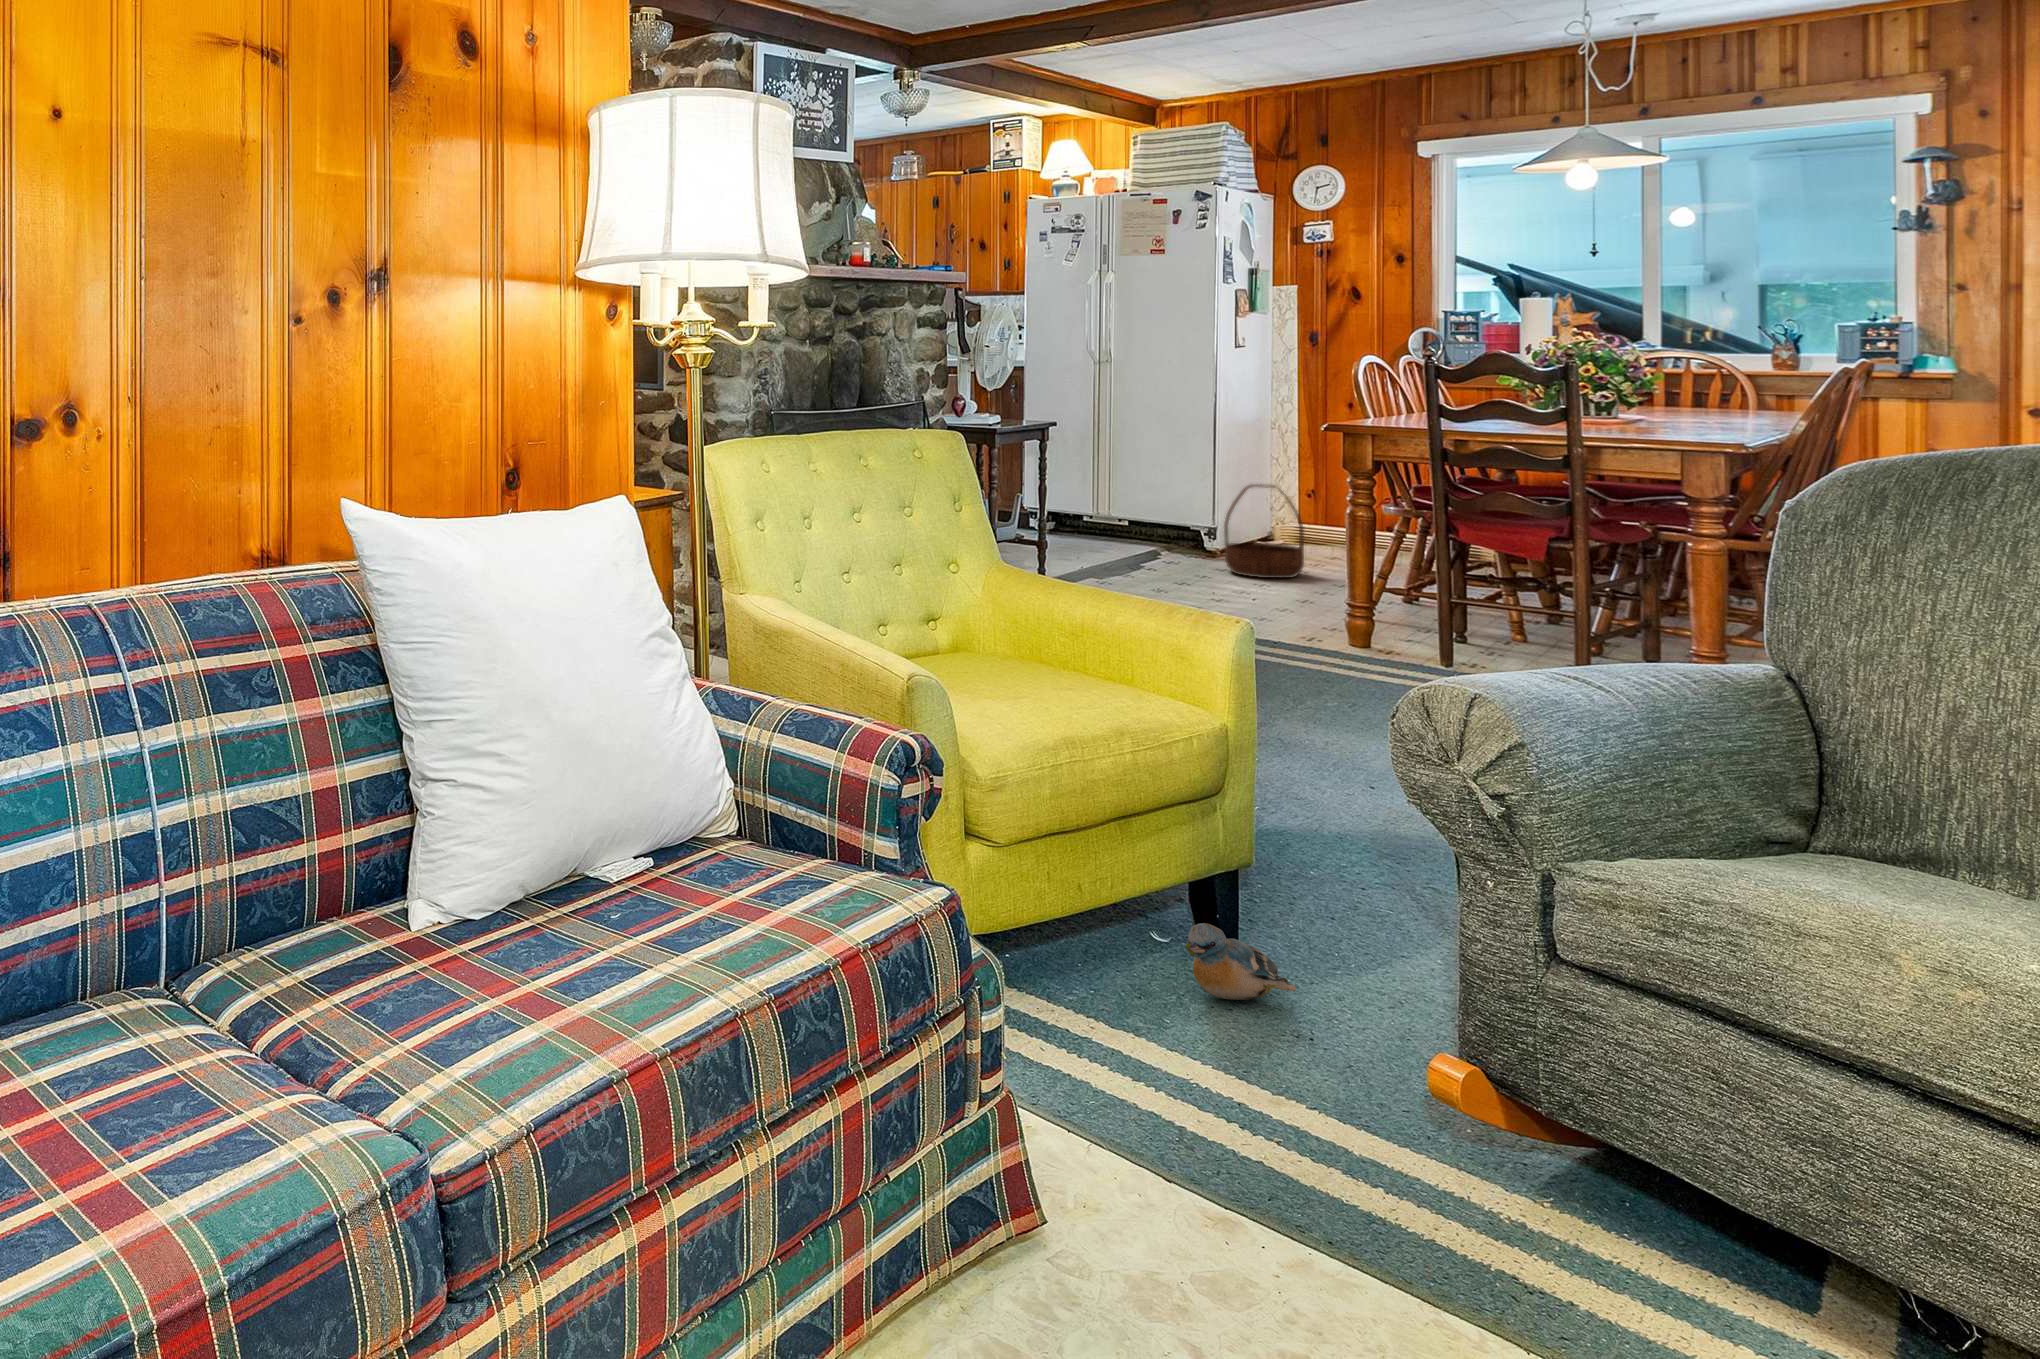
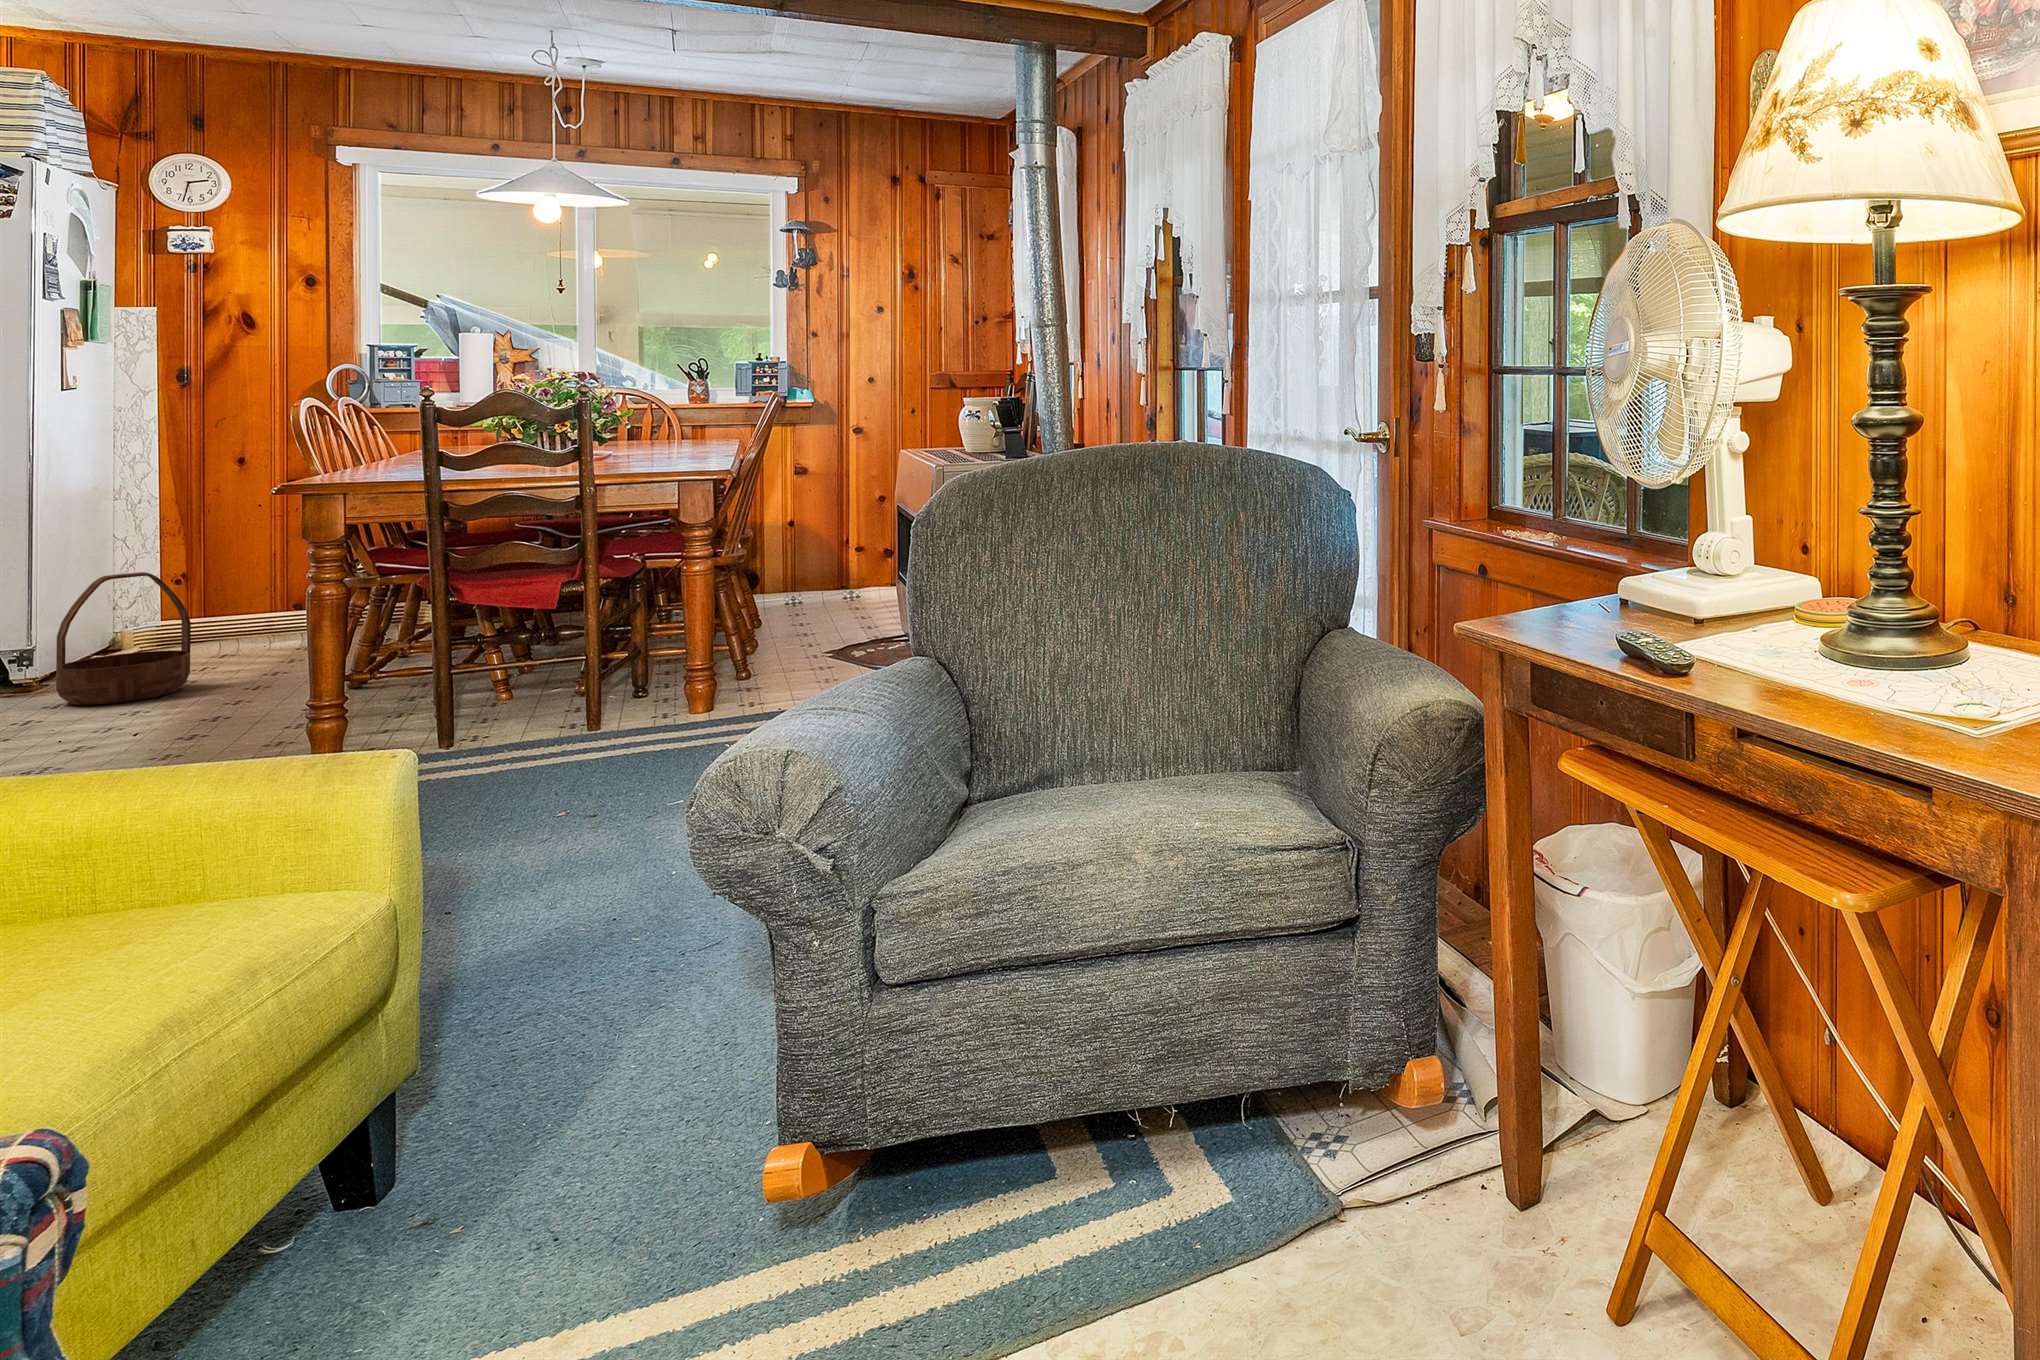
plush toy: present [1185,923,1296,1000] -> none [361,1163,515,1262]

